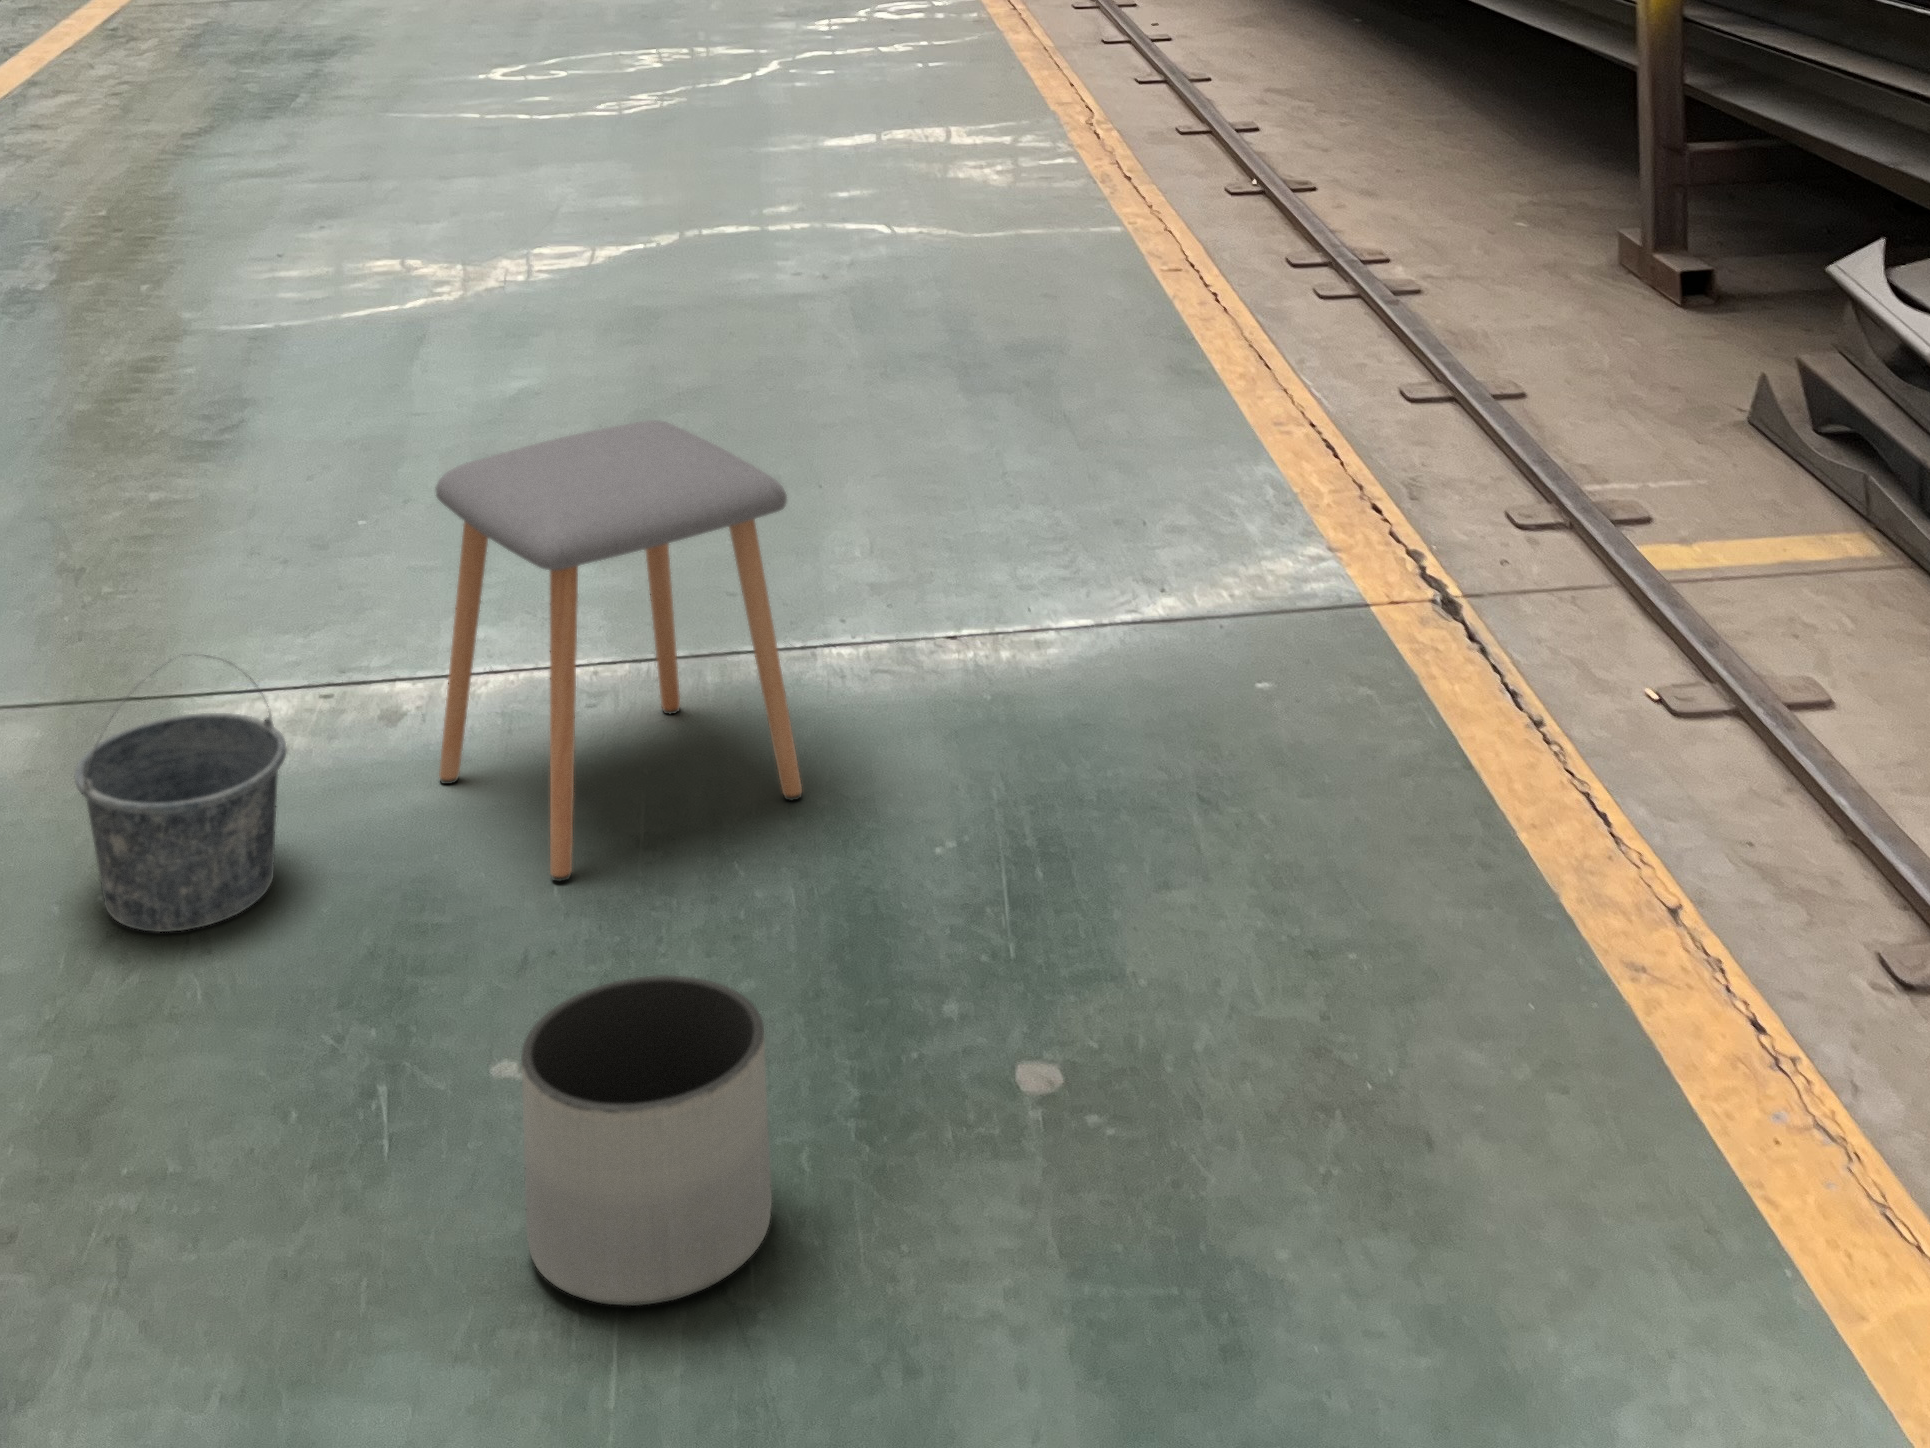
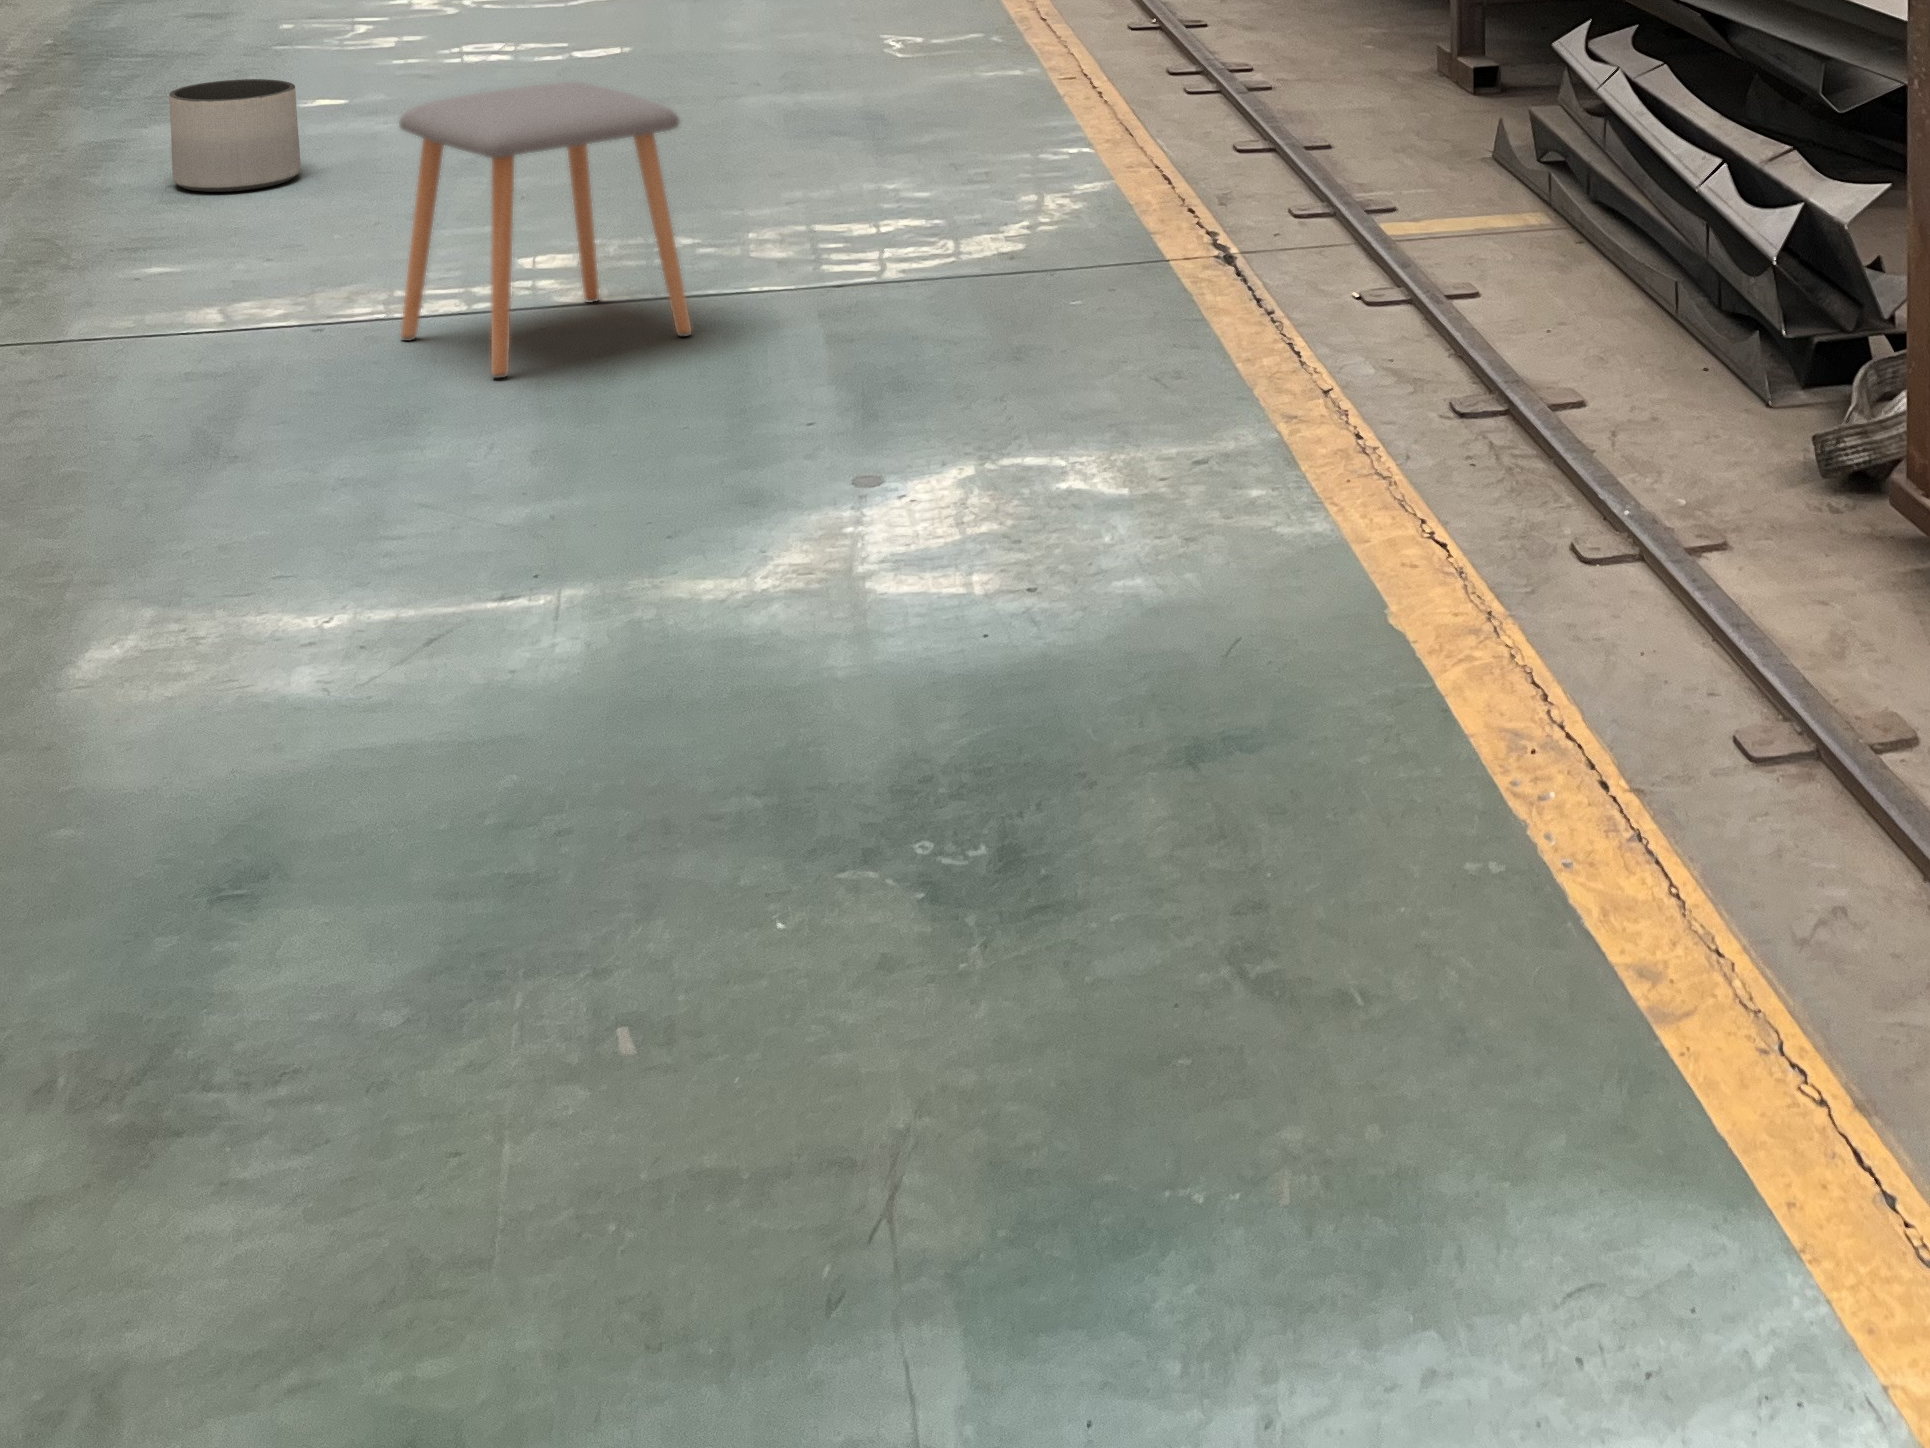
bucket: present [74,654,286,932] -> none [104,220,279,414]
planter: present [521,976,772,1306] -> present [169,79,301,192]

